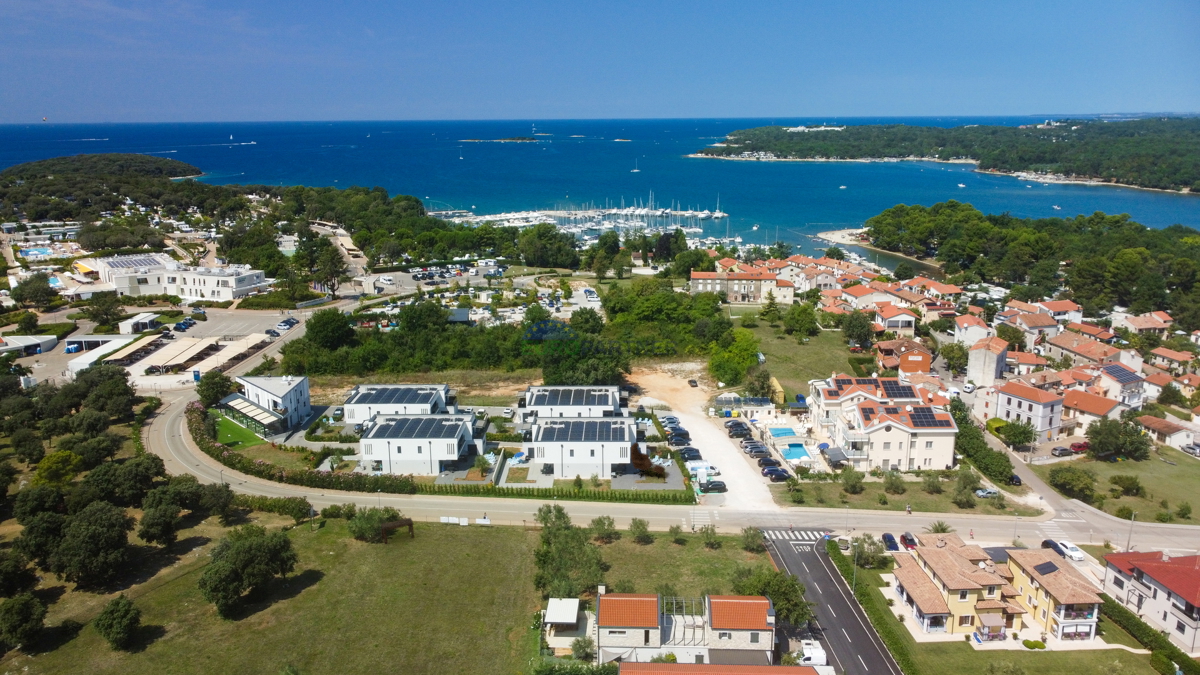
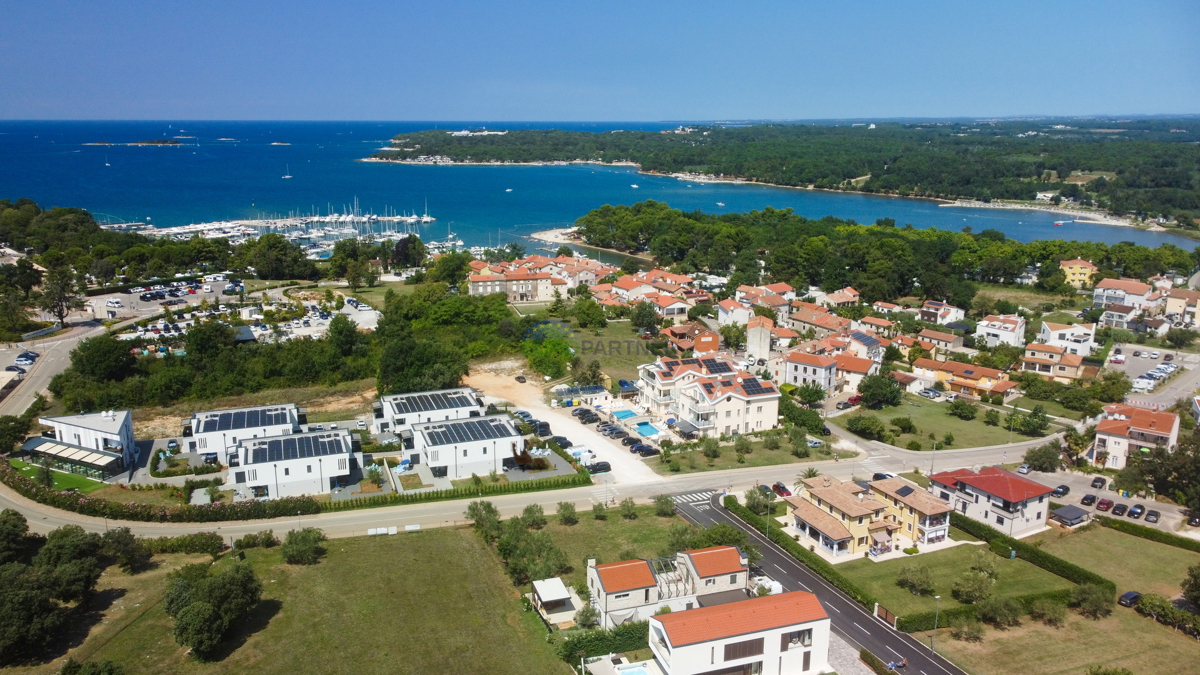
bench: present [381,518,414,544] -> none [283,546,322,579]

